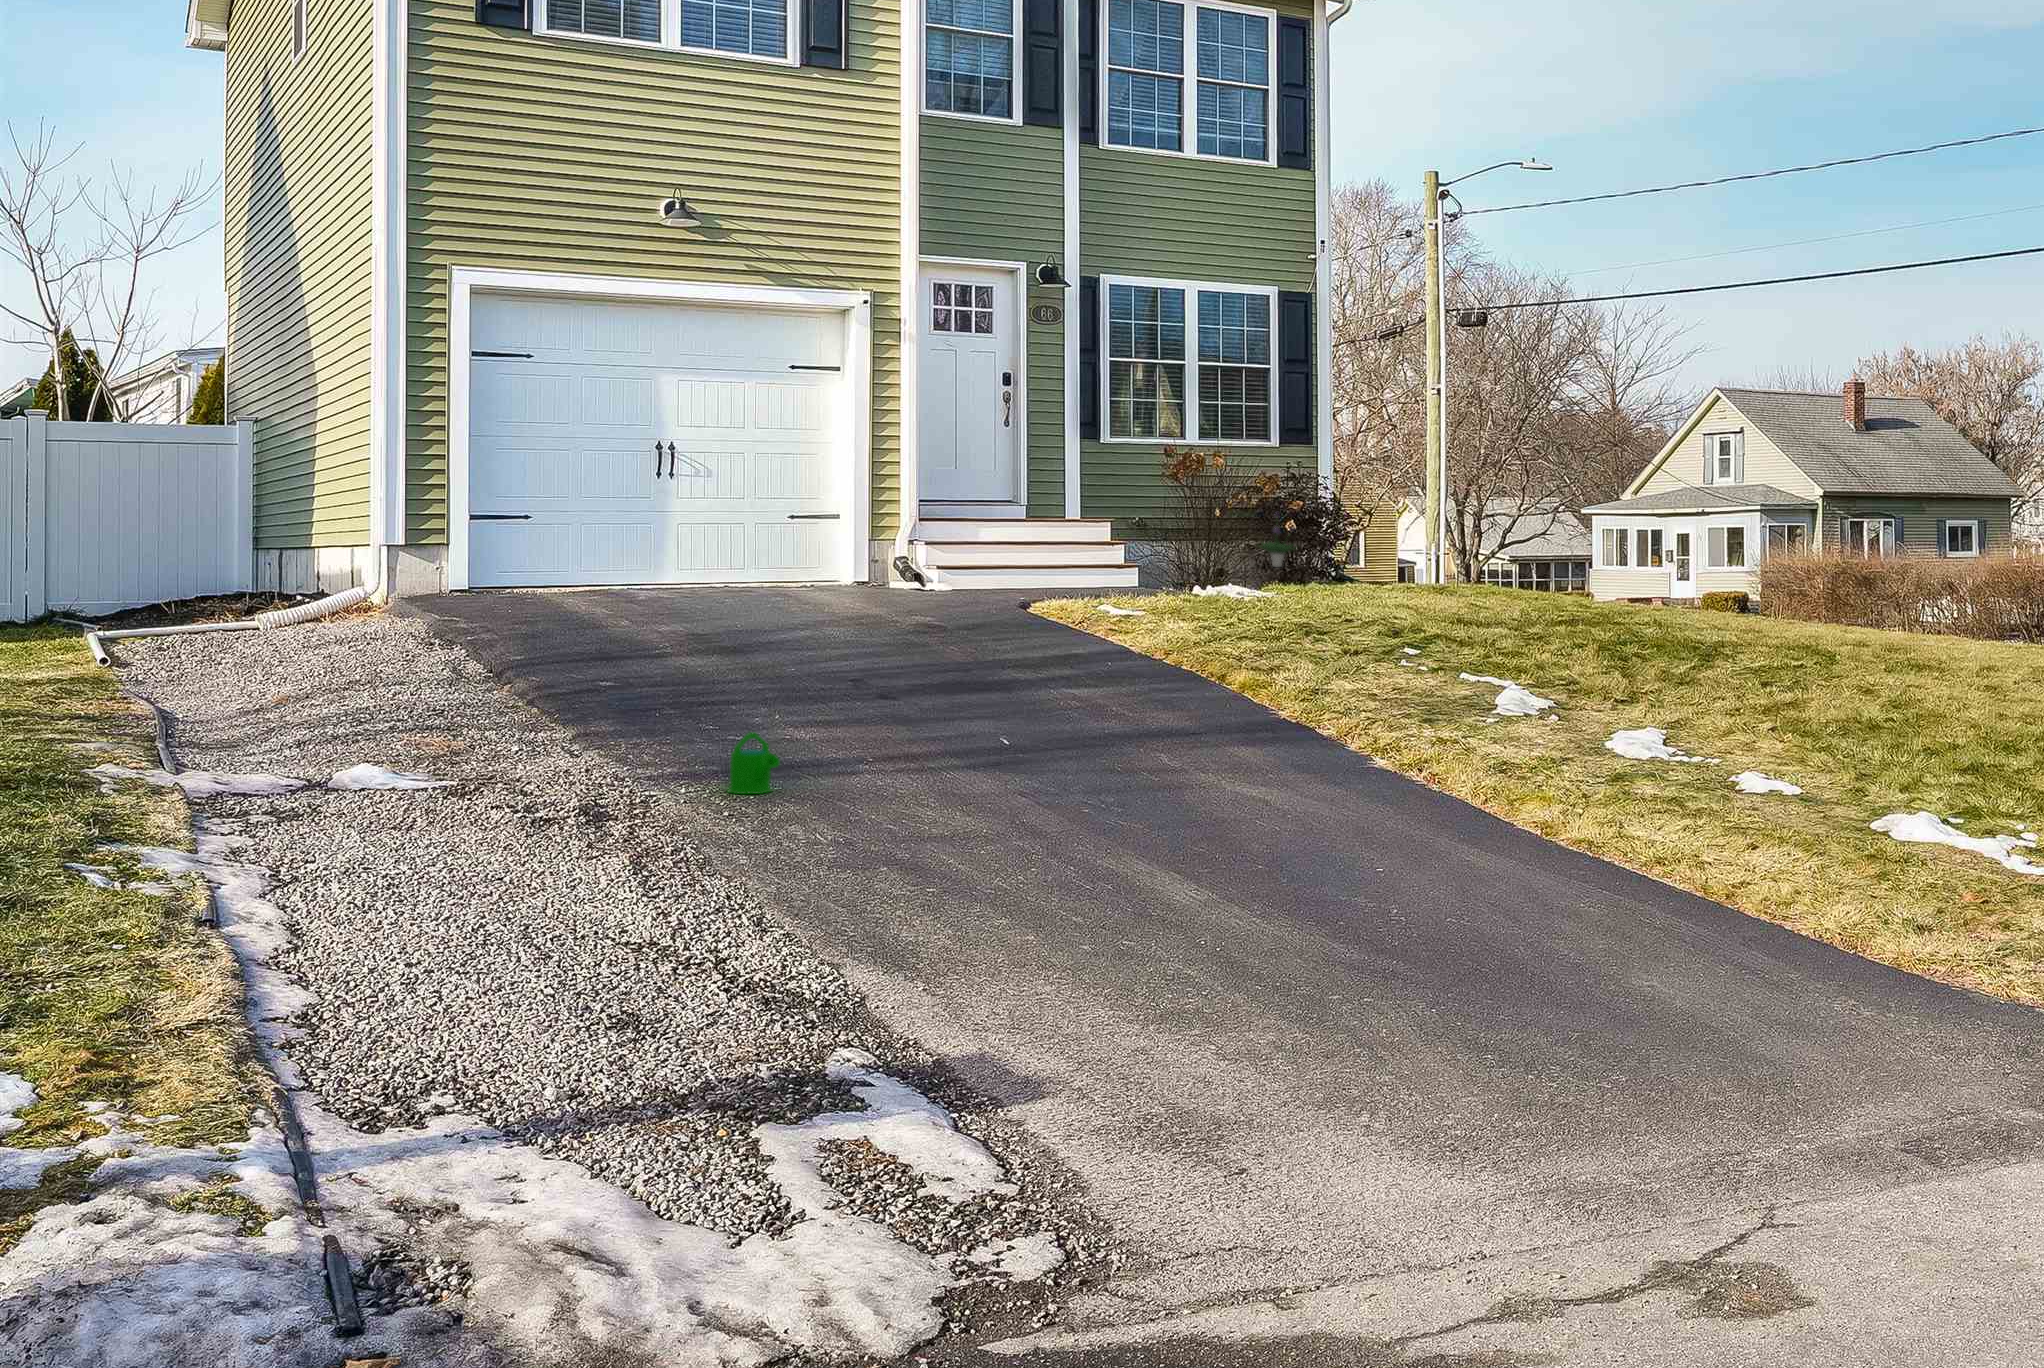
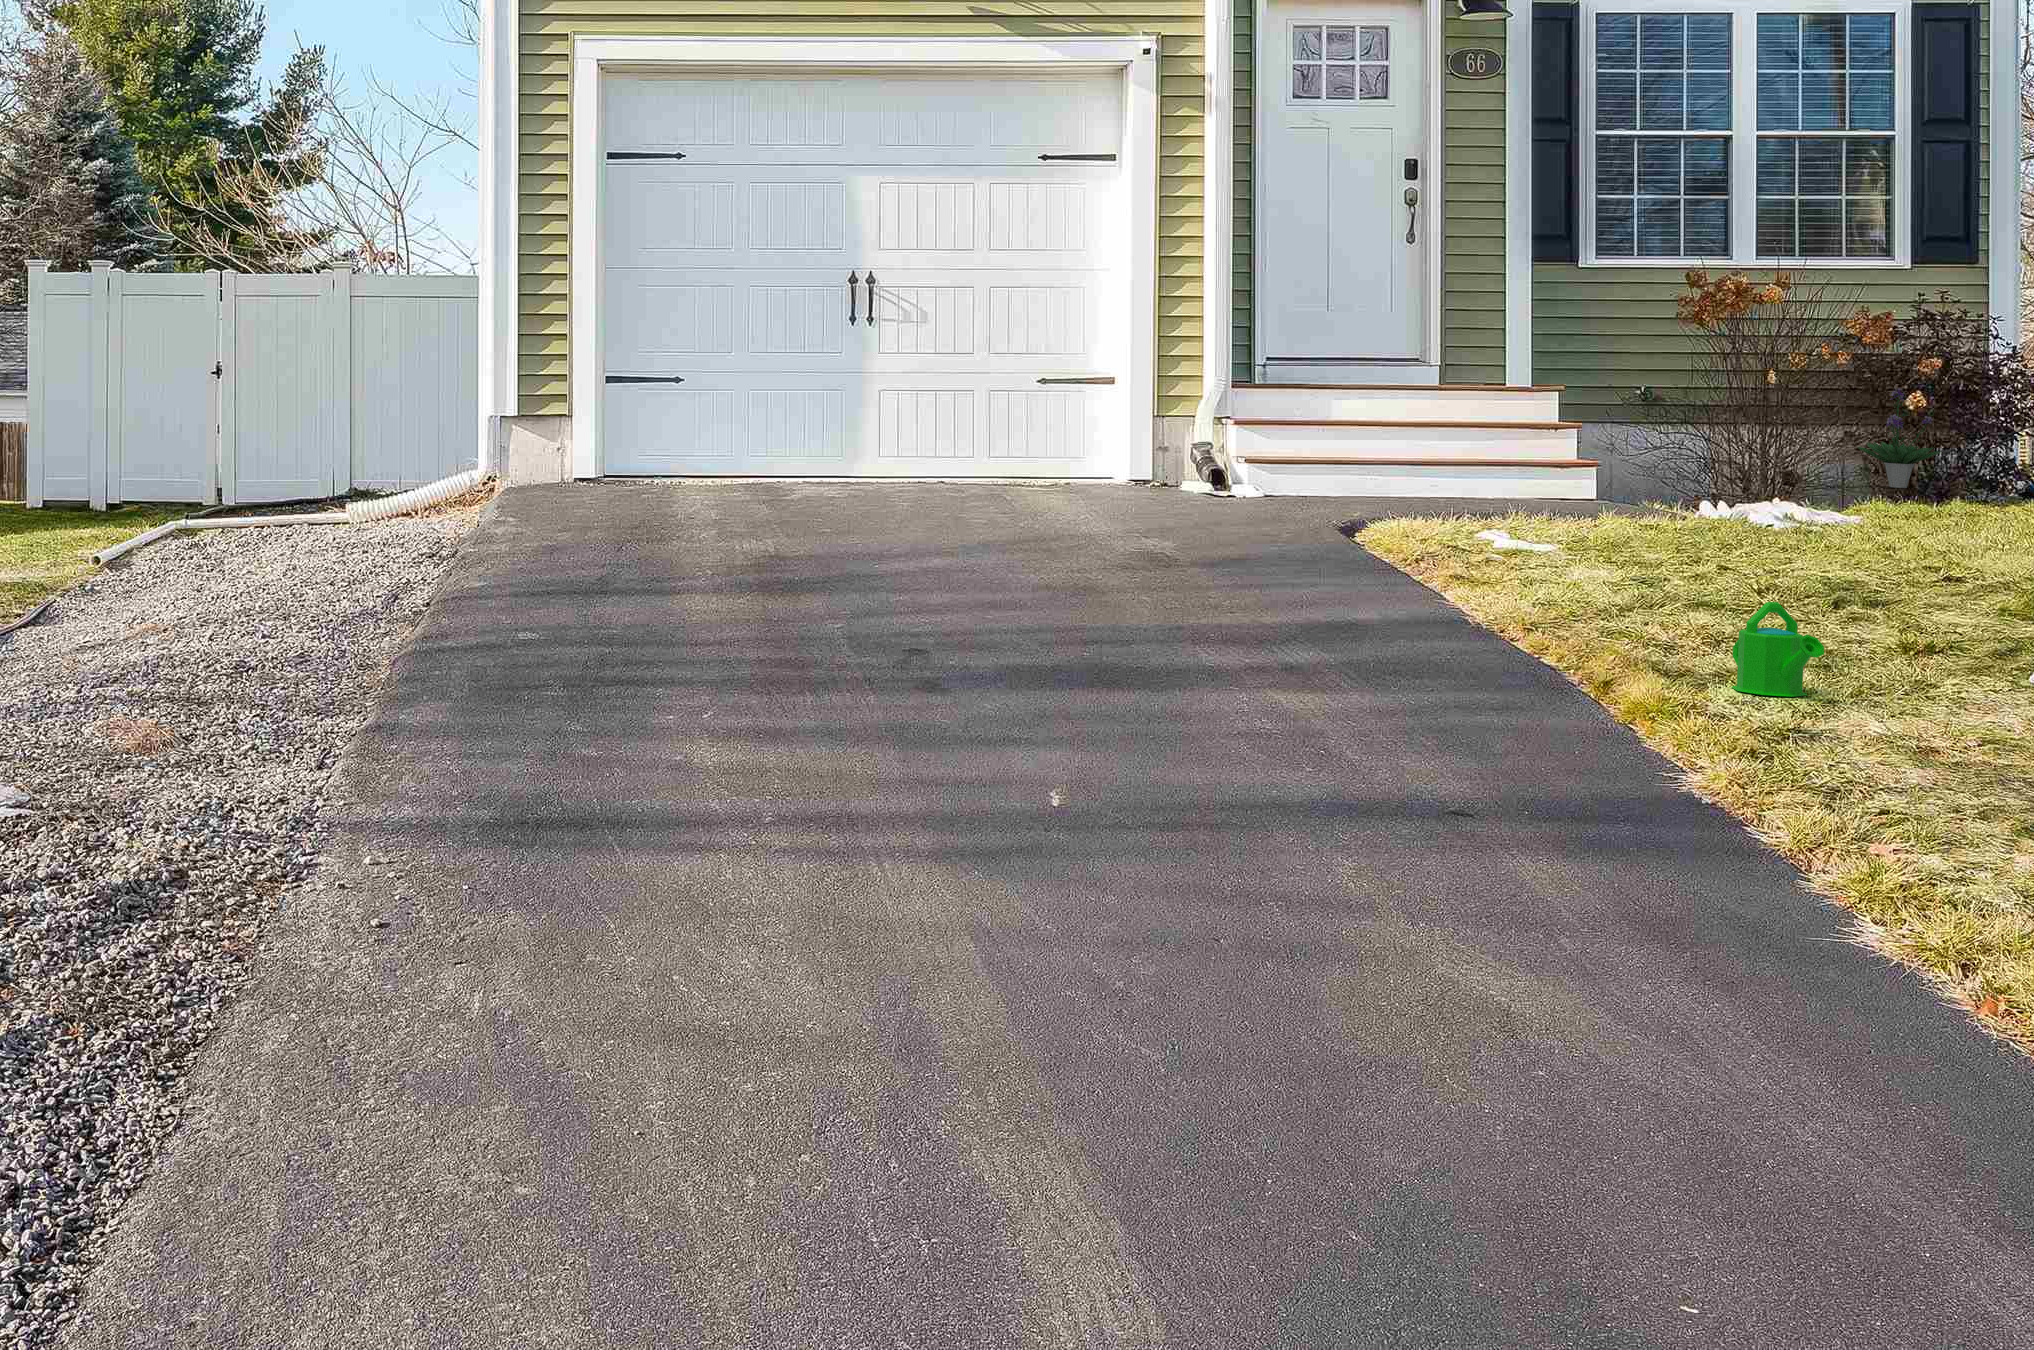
watering can: present [727,732,780,794] -> present [1732,602,1824,697]

